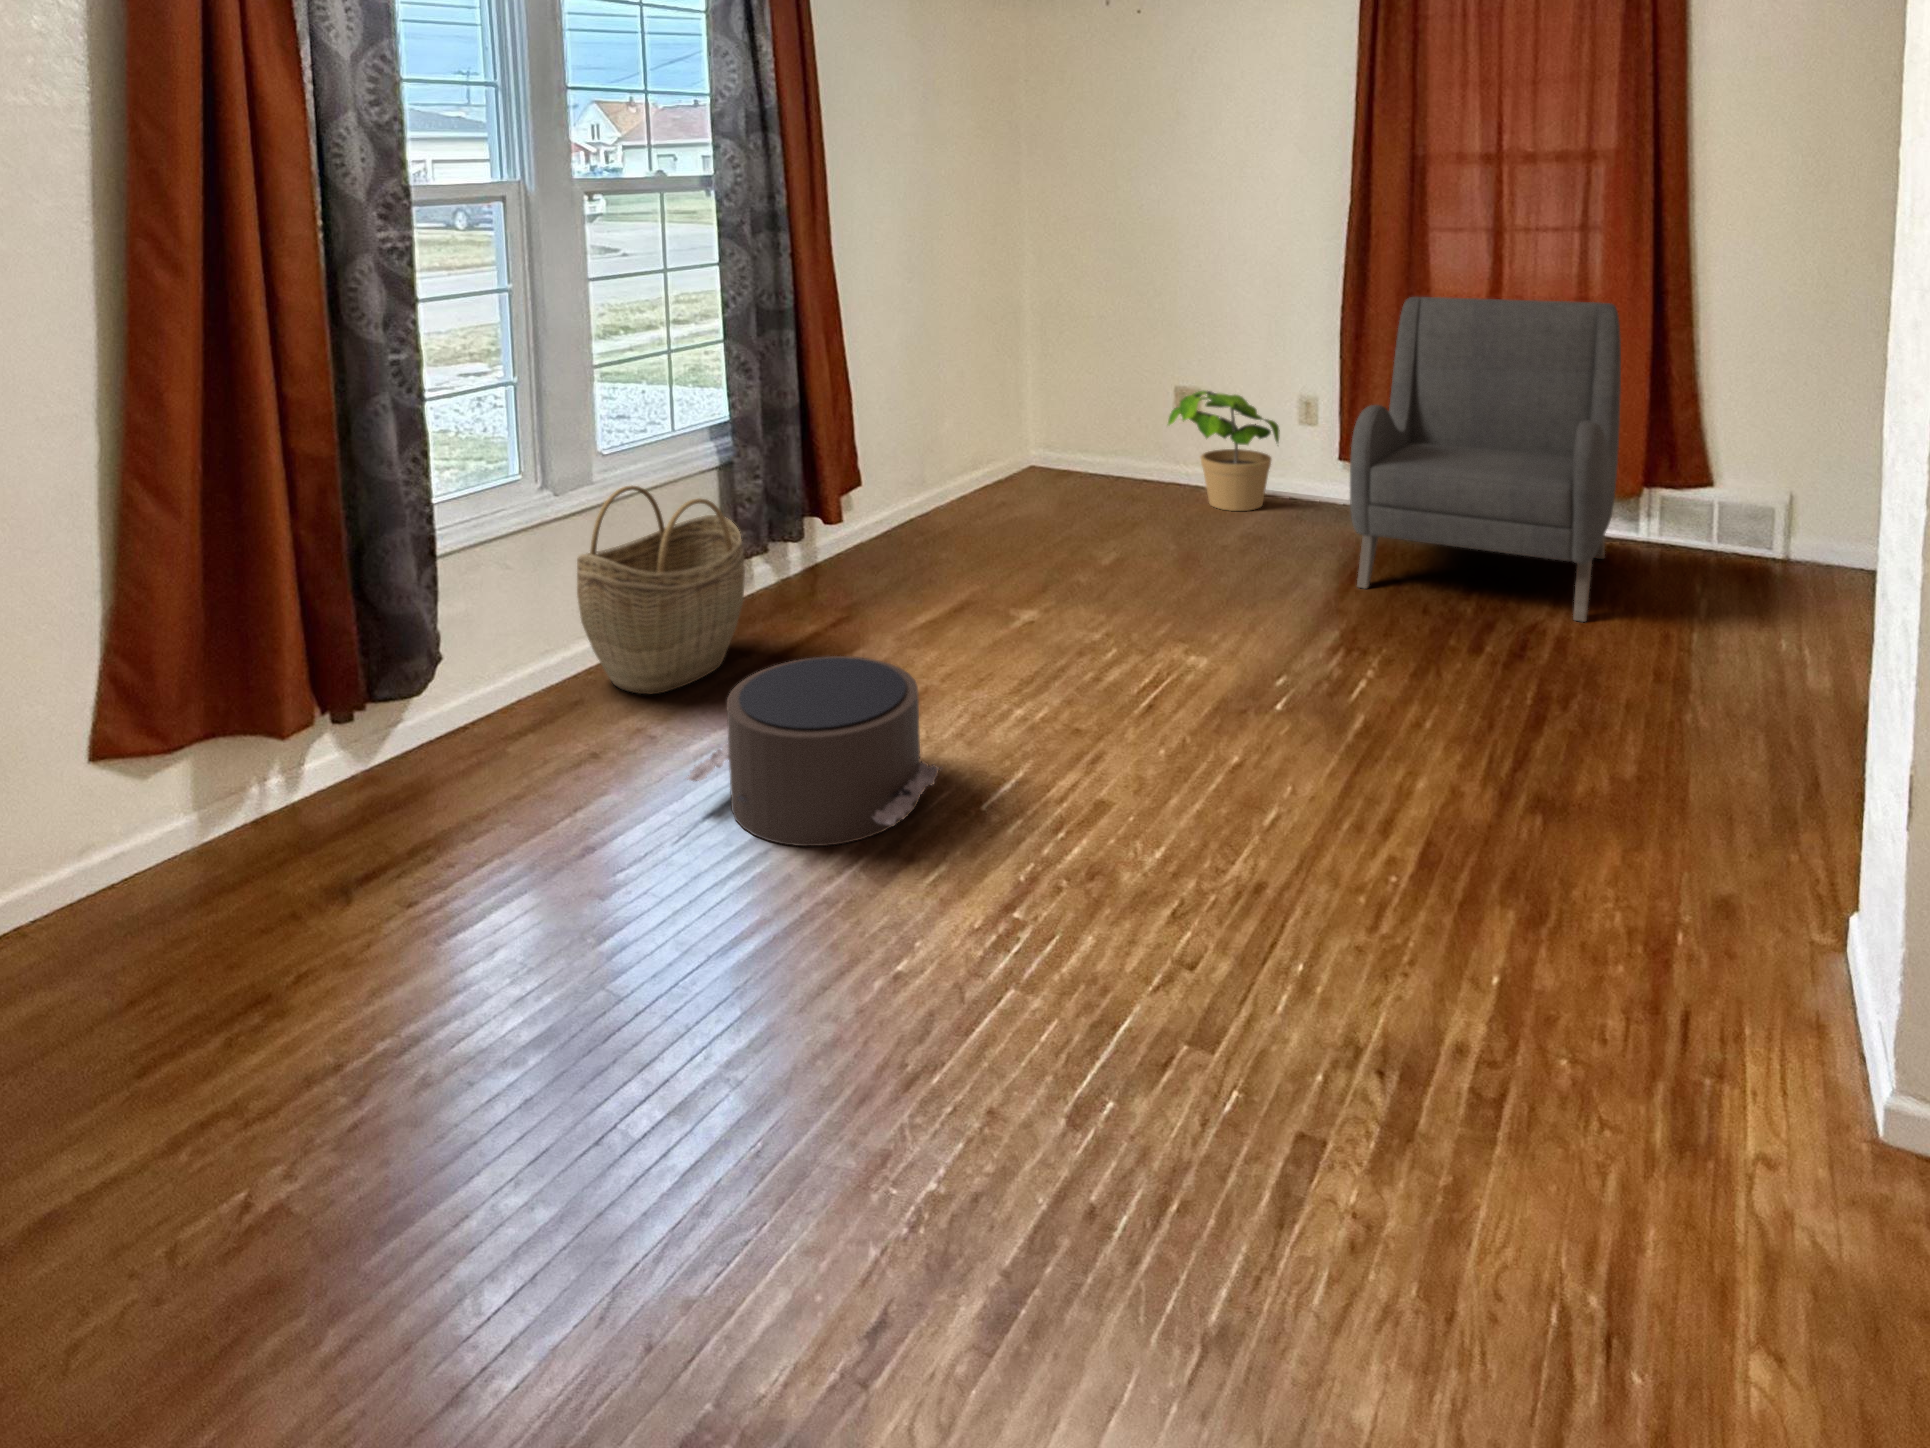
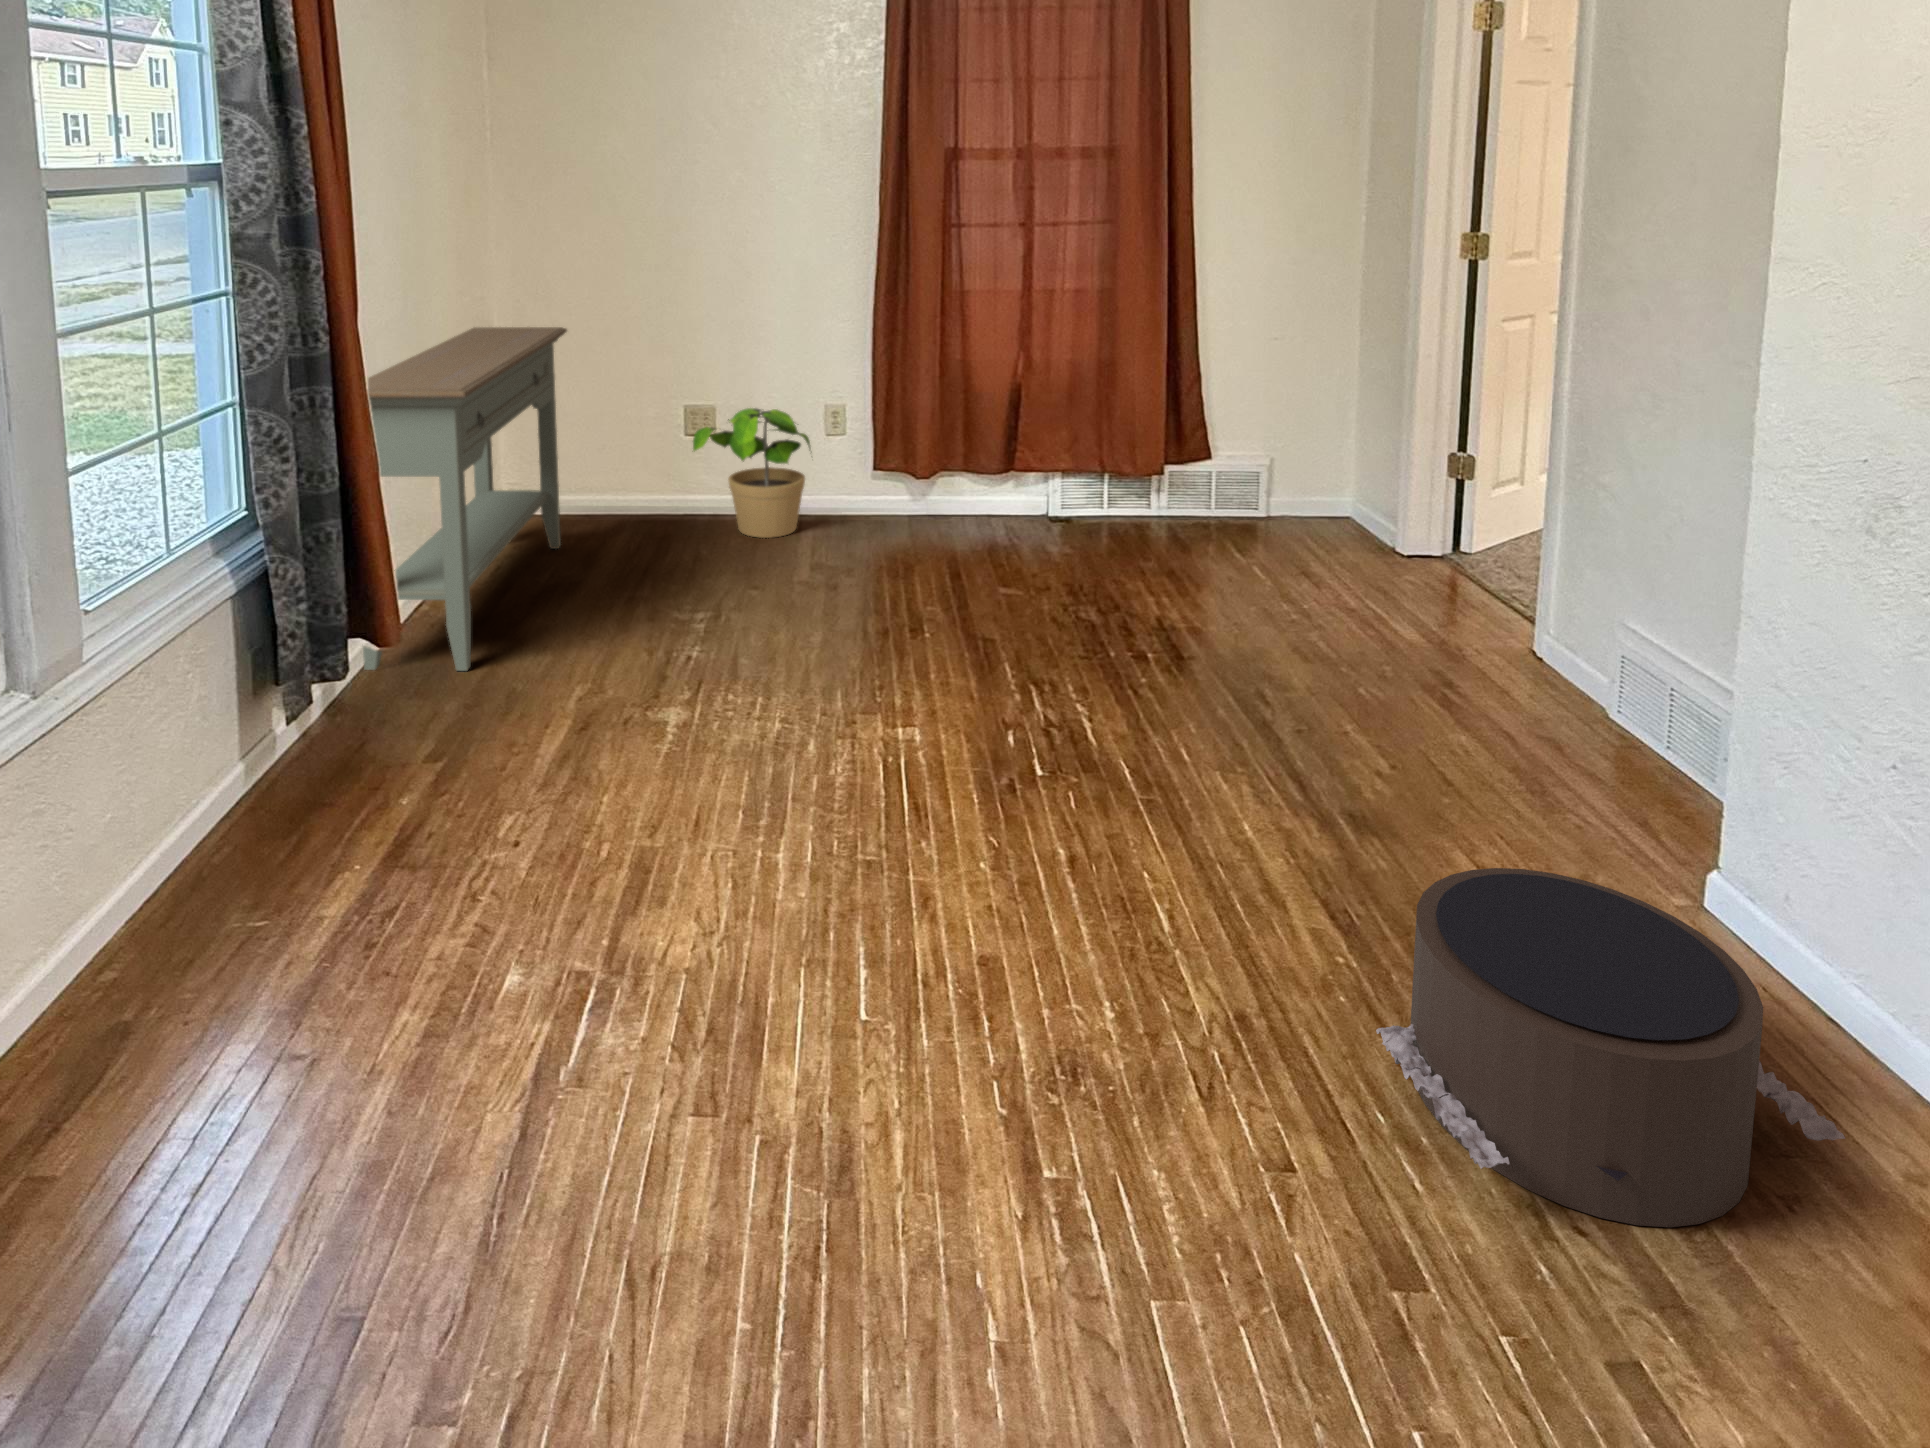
armchair: present [1350,297,1621,622] -> none [946,292,1206,608]
console table: none [835,308,1066,565] -> present [363,327,567,671]
woven basket: present [577,486,745,694] -> none [80,649,342,979]
pouf: present [687,656,942,846] -> present [1376,868,1845,1227]

